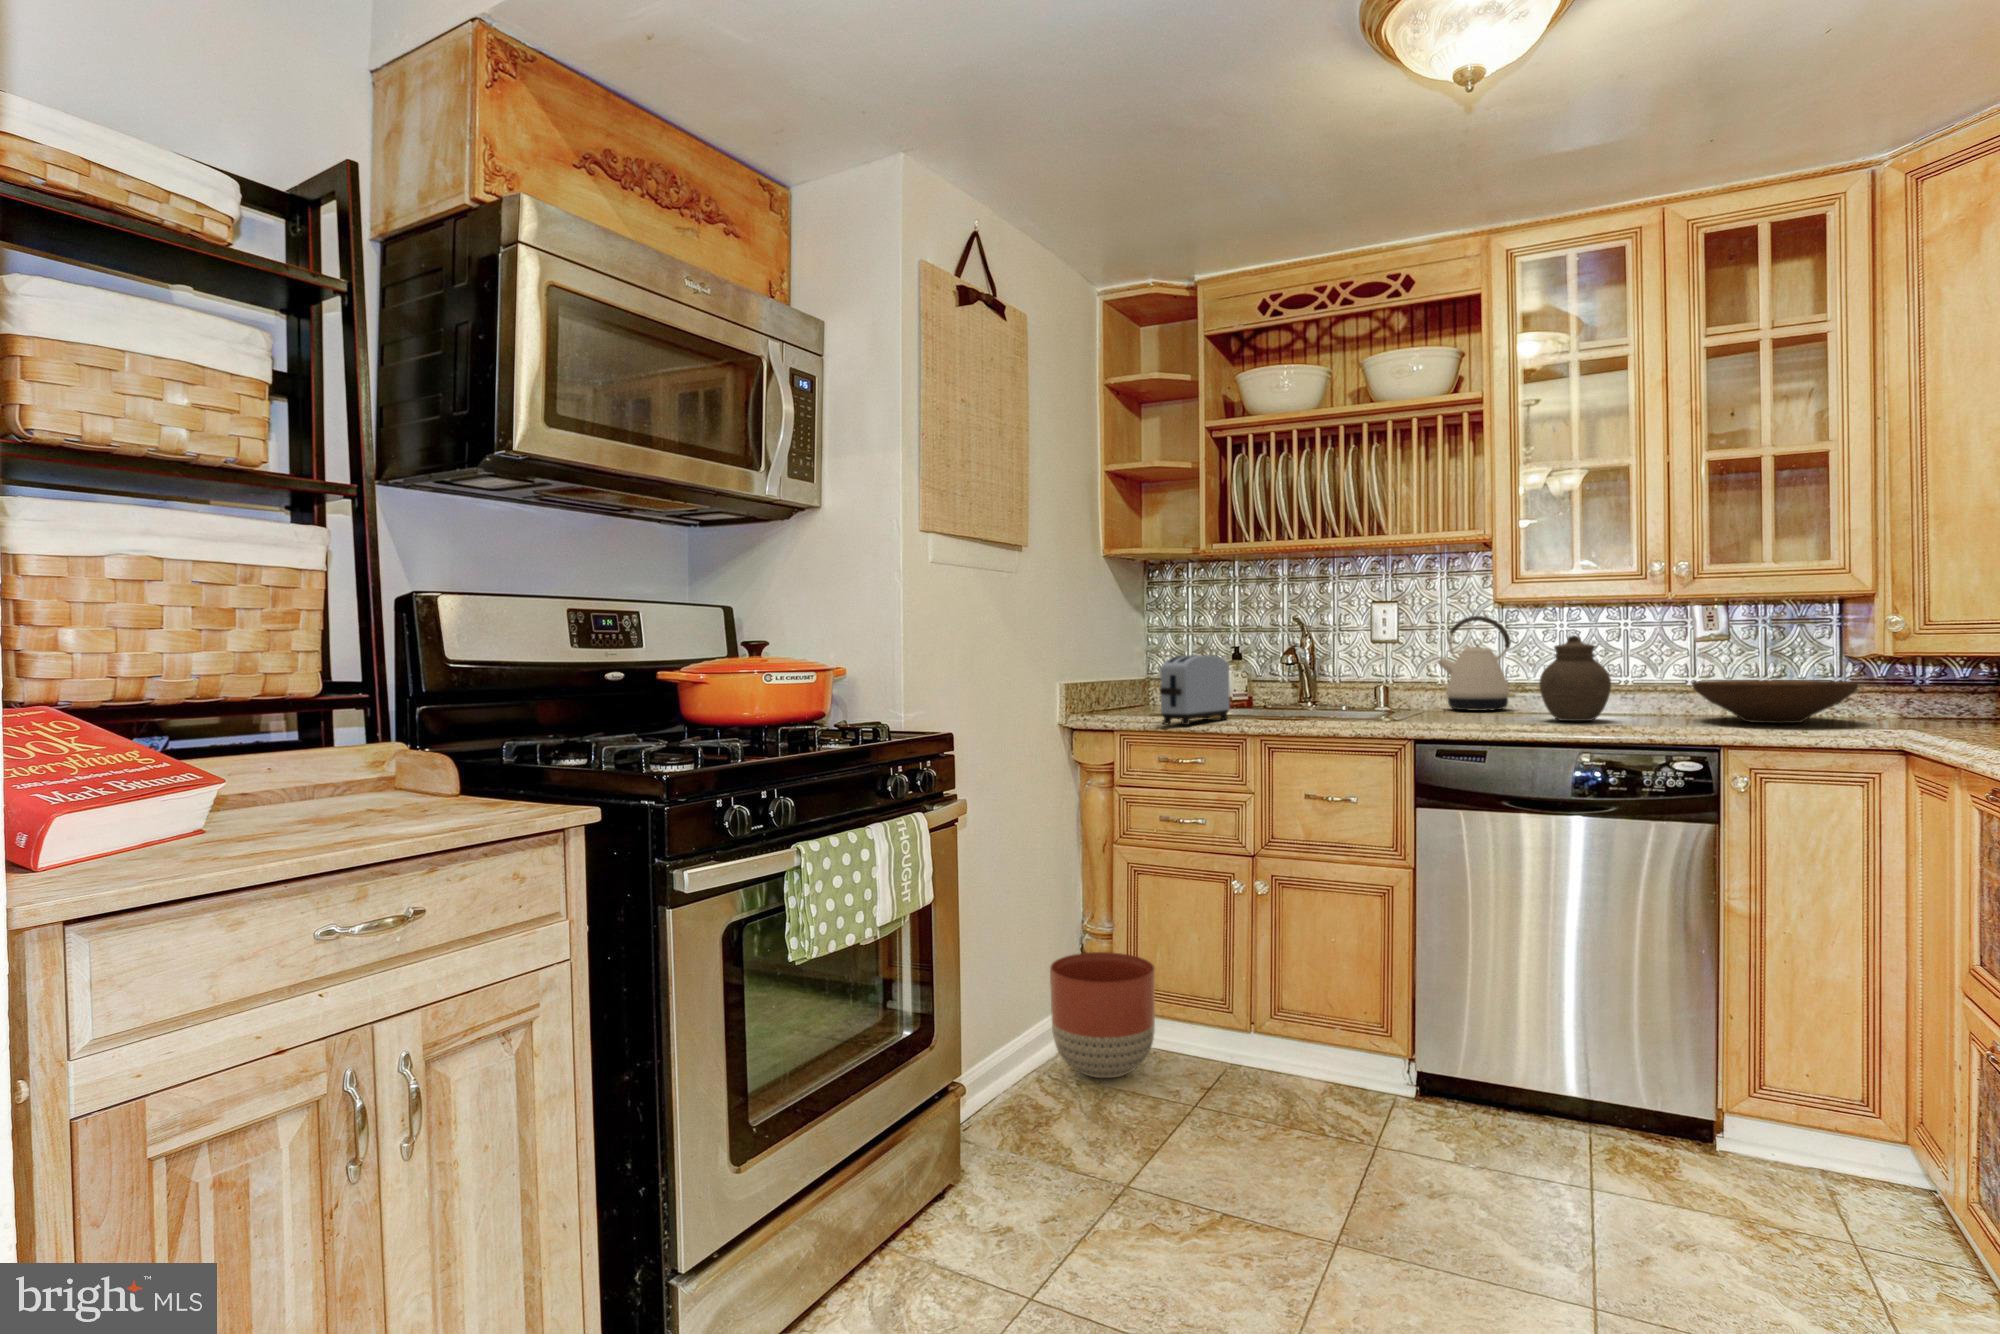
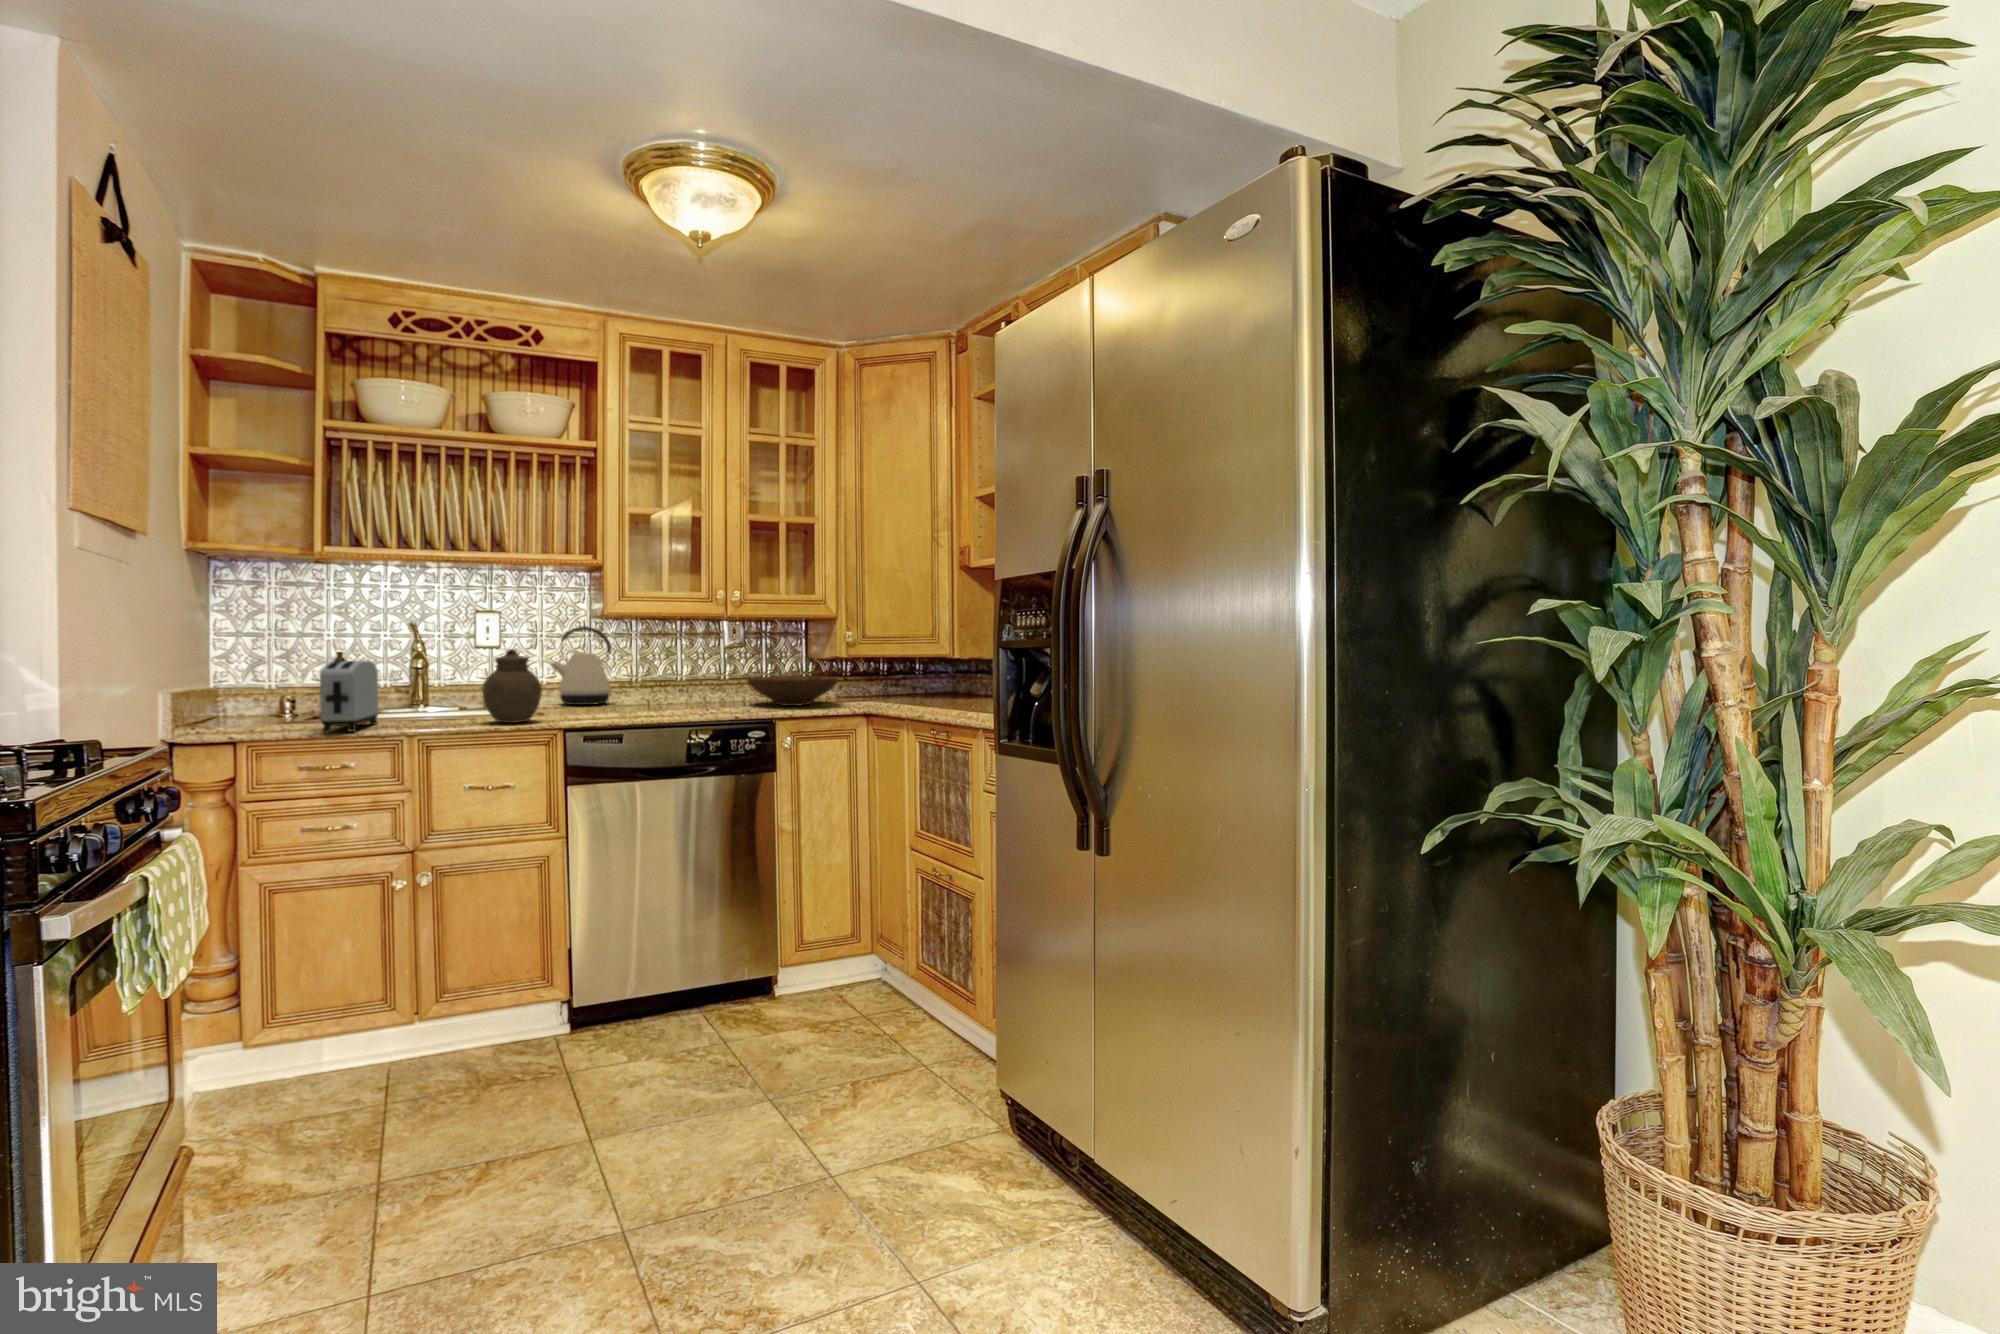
jar: present [1539,636,1611,721] -> present [482,649,542,723]
planter: present [1050,952,1155,1078] -> none [181,979,318,1118]

